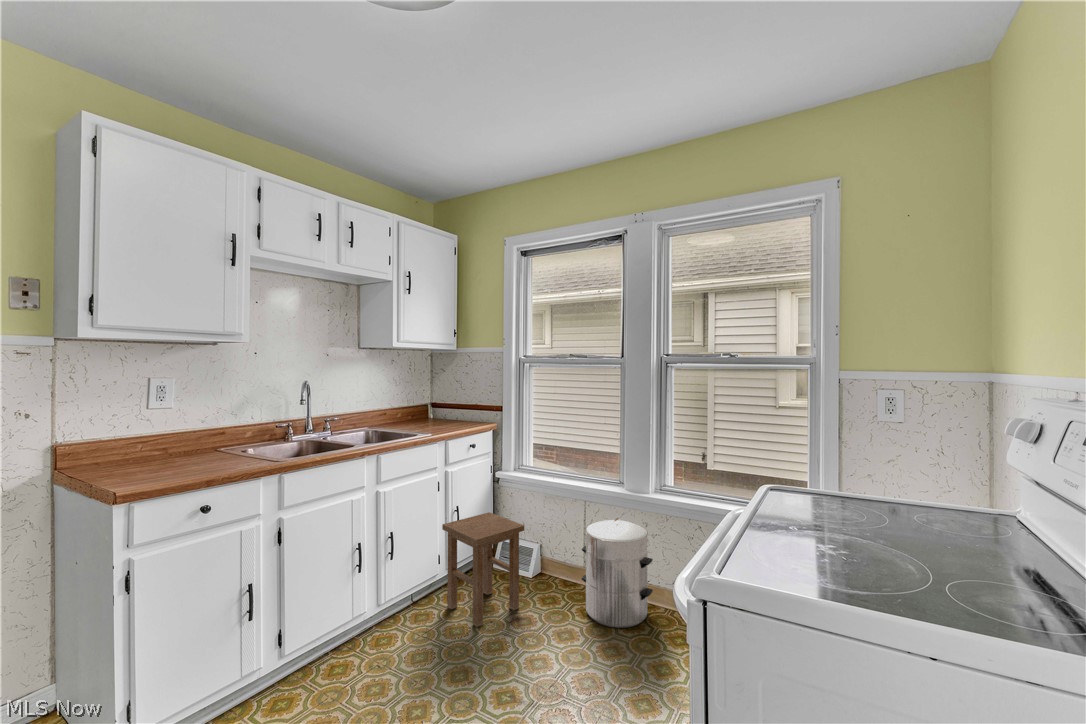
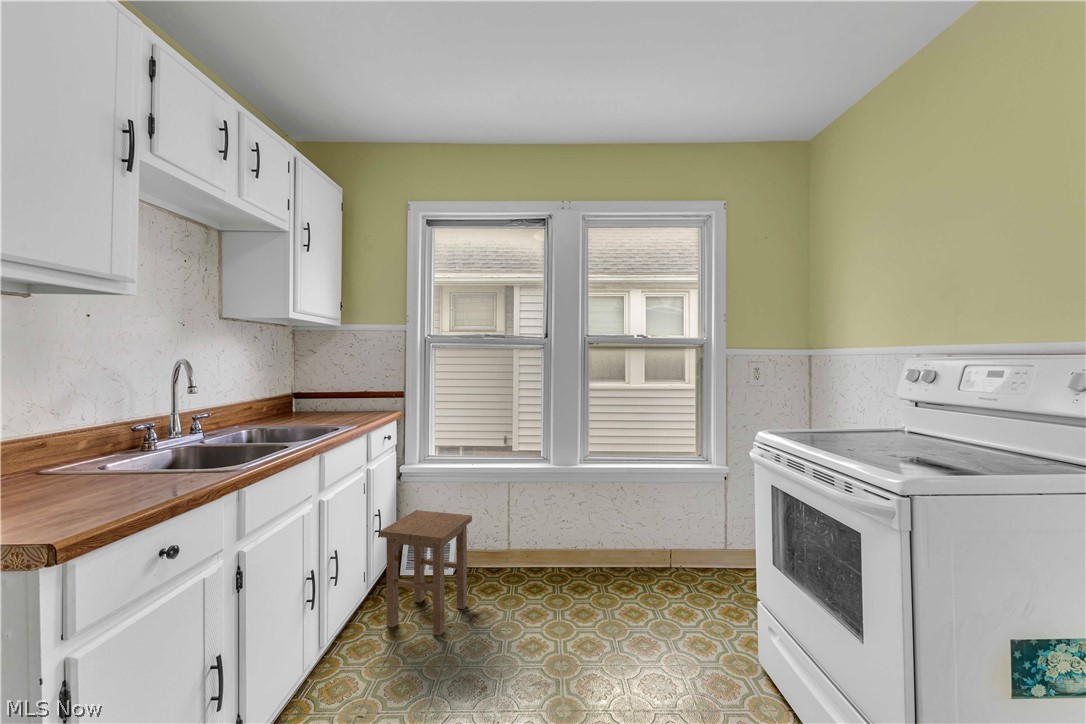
waste bin: present [582,518,653,628] -> none [524,493,594,597]

